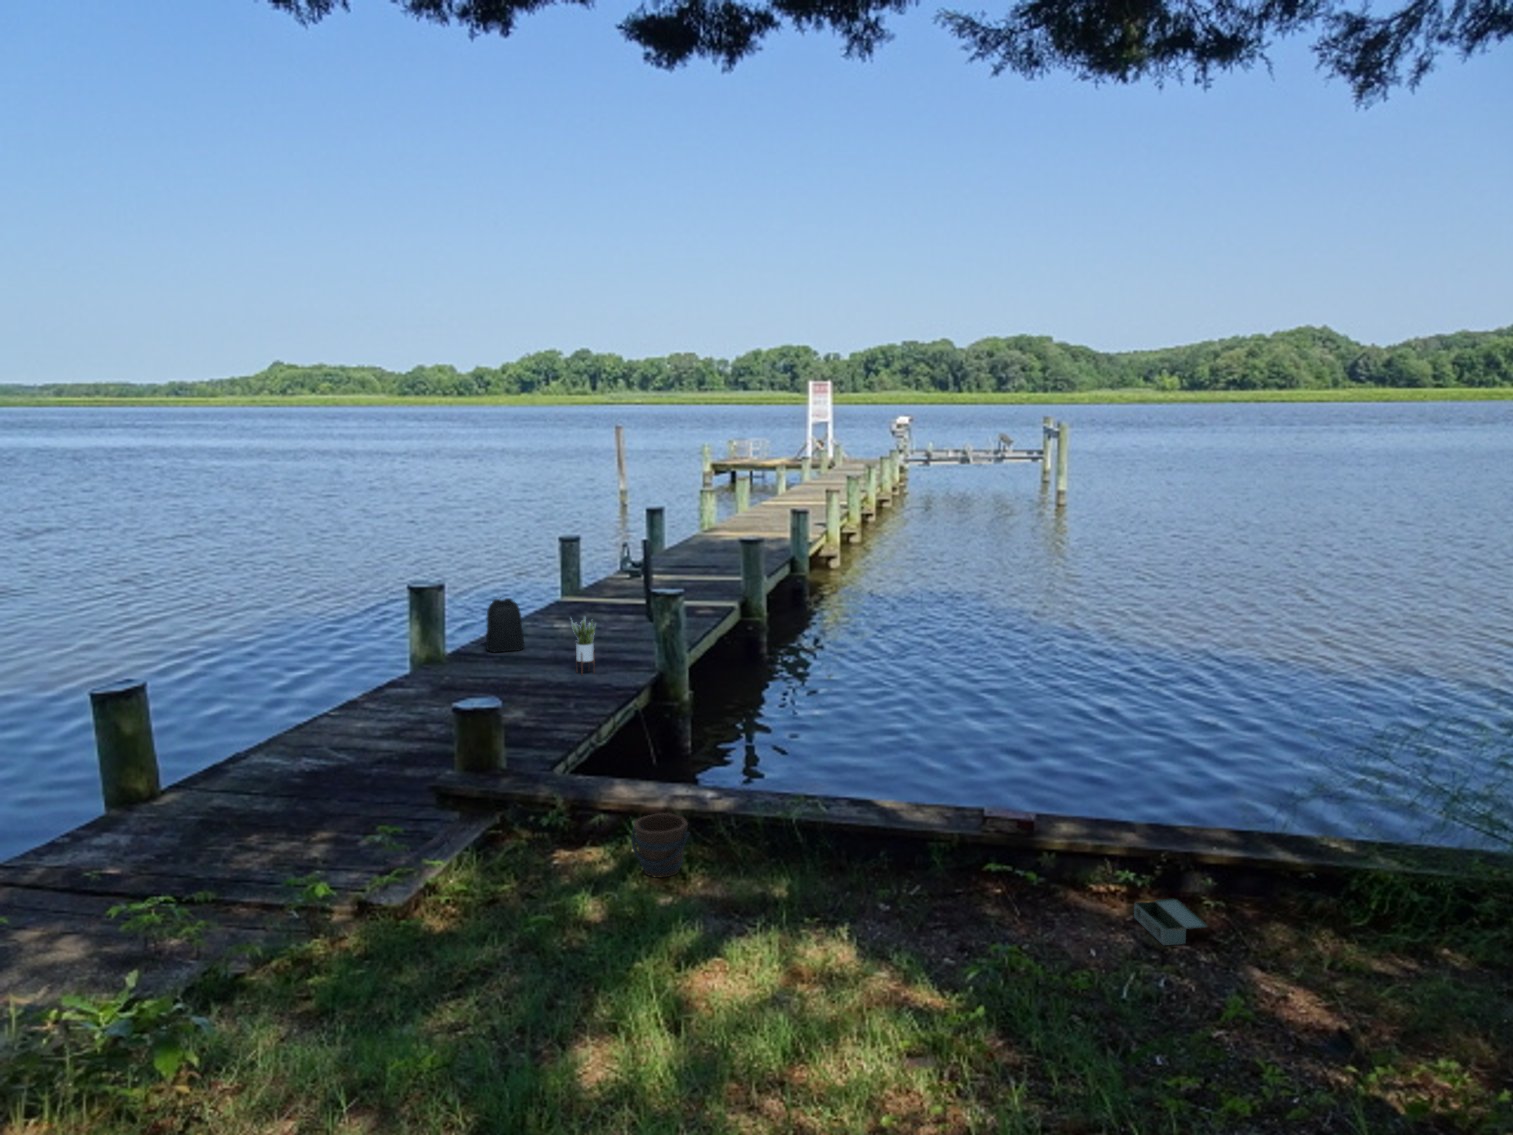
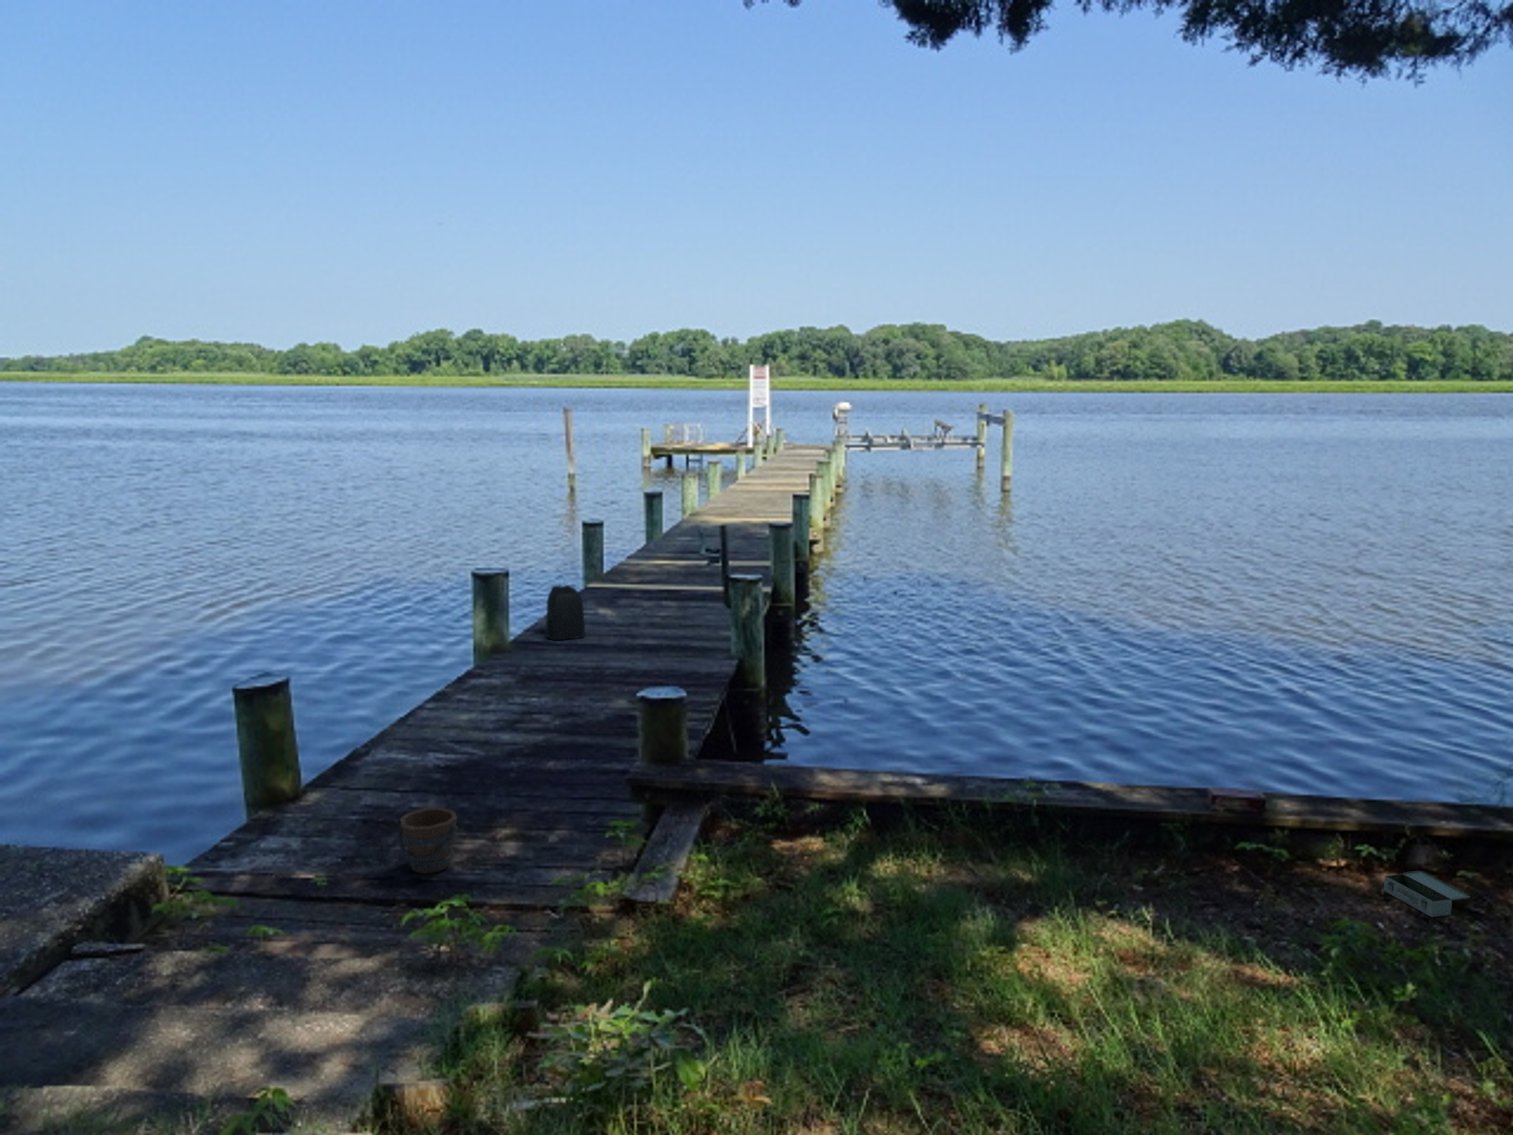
potted plant: present [571,618,596,672] -> none [652,602,677,662]
bucket: present [631,813,689,878] -> present [398,808,458,874]

